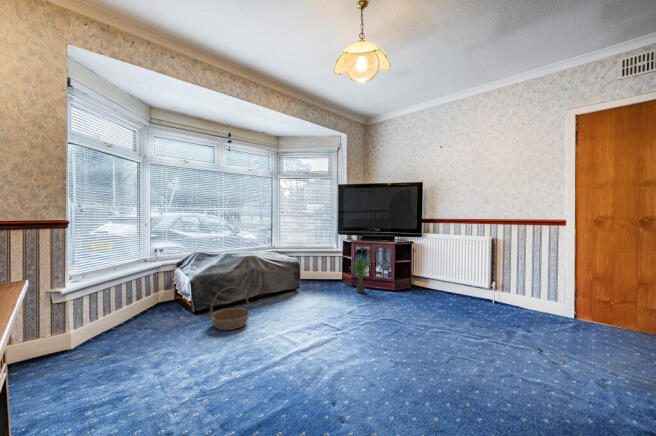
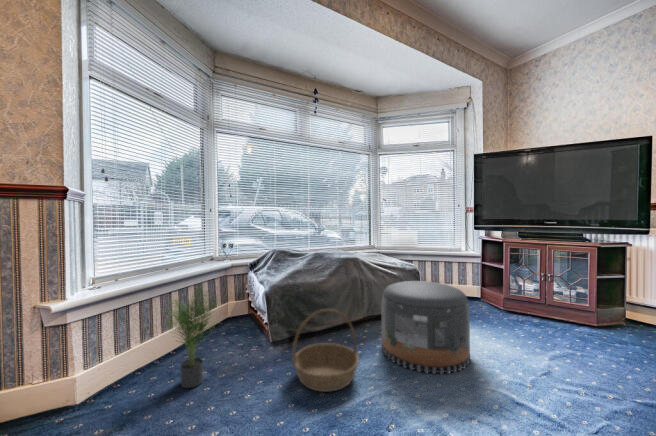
potted plant: present [353,258,369,293] -> present [169,285,217,388]
pouf: none [267,270,316,318] -> present [382,281,470,374]

